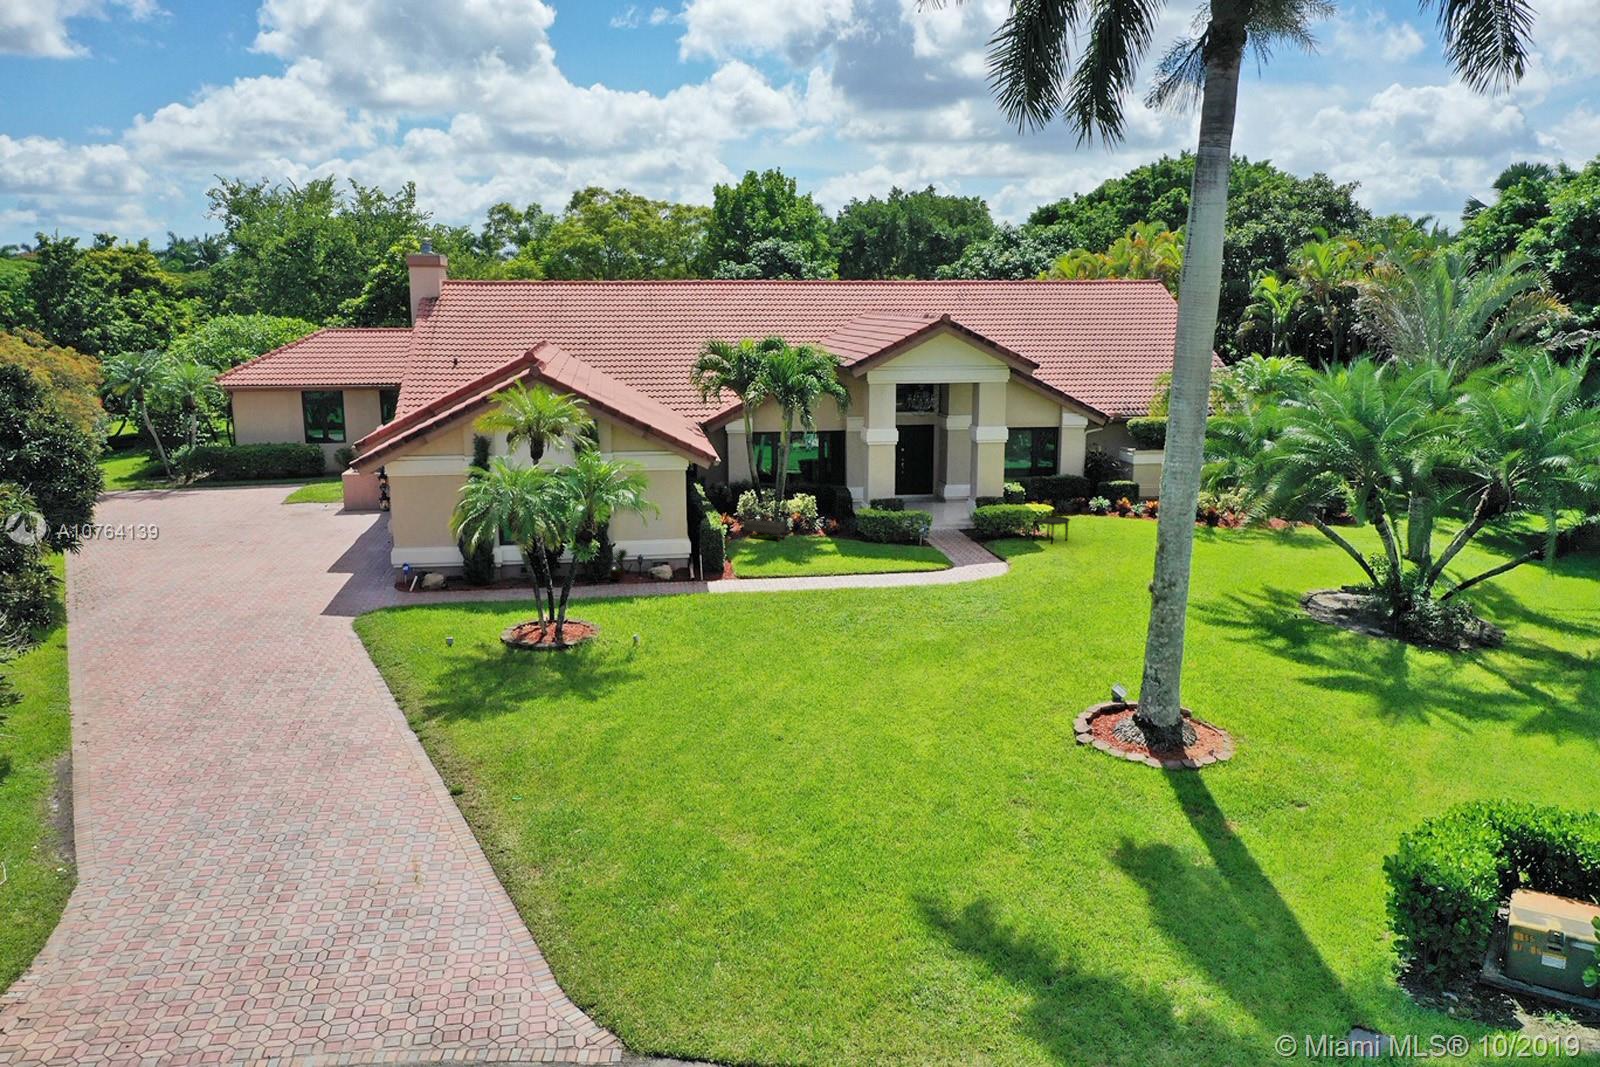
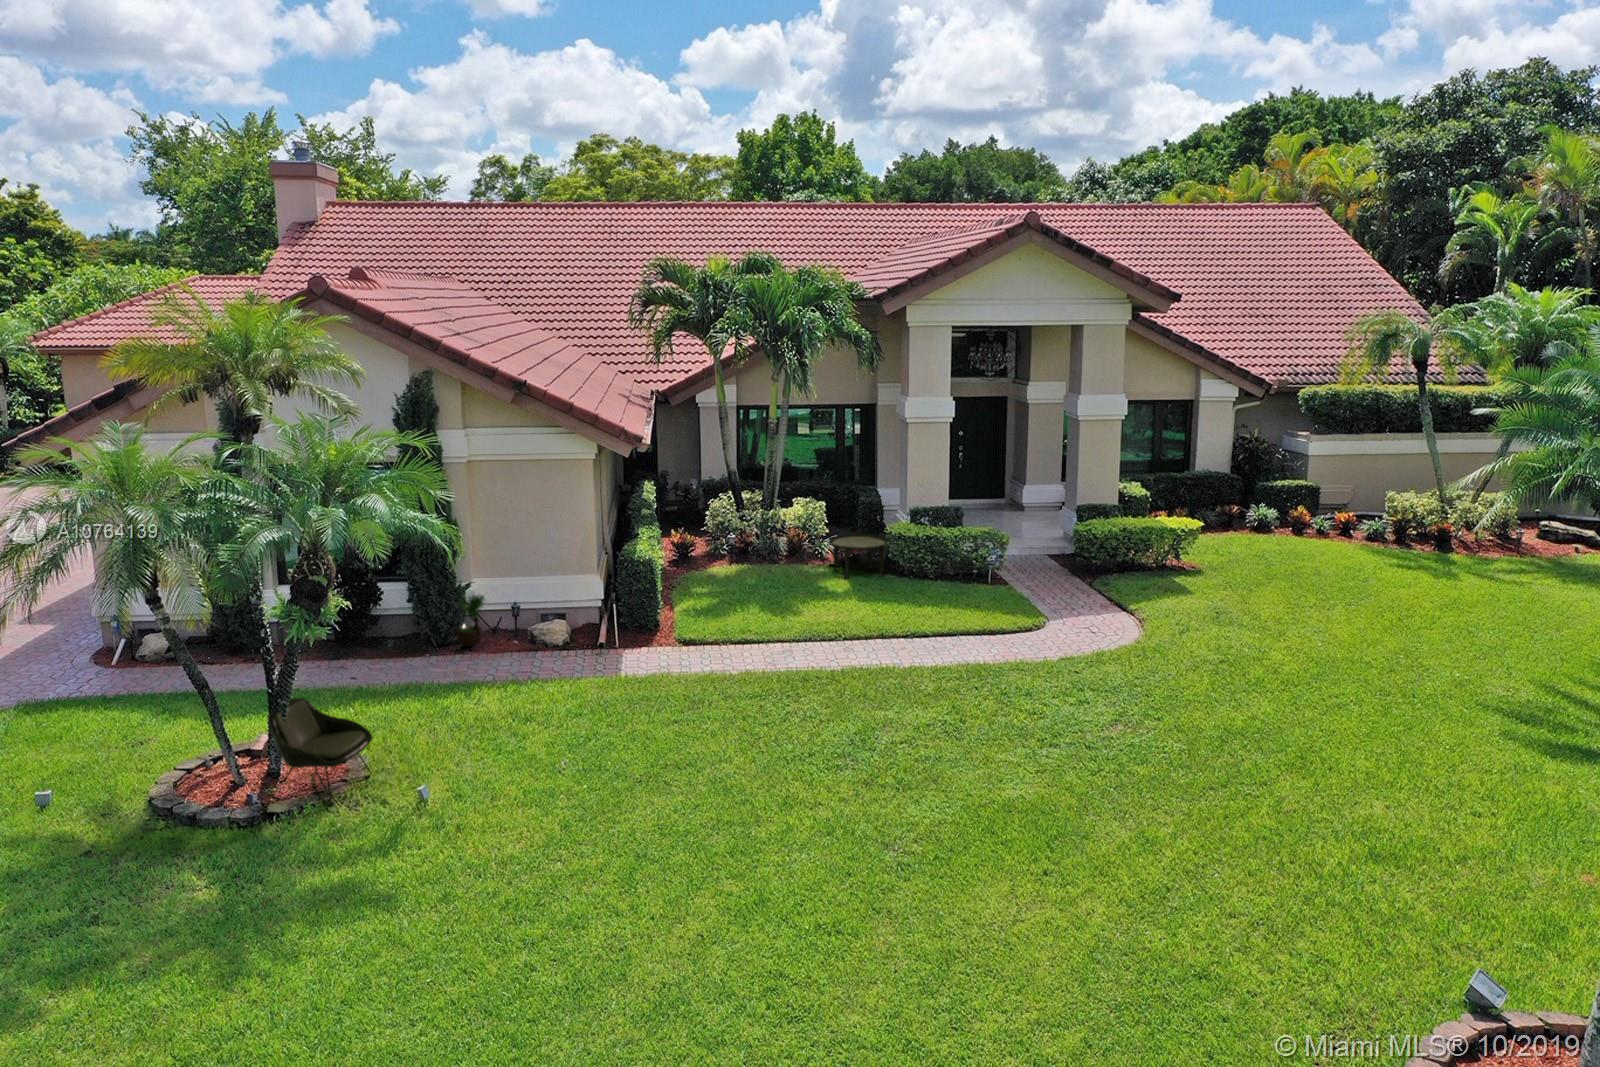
round table: present [1032,515,1070,543] -> present [829,533,889,580]
bench: present [744,520,785,541] -> none [713,538,778,575]
lounge chair: none [567,592,612,642] -> present [268,698,373,805]

